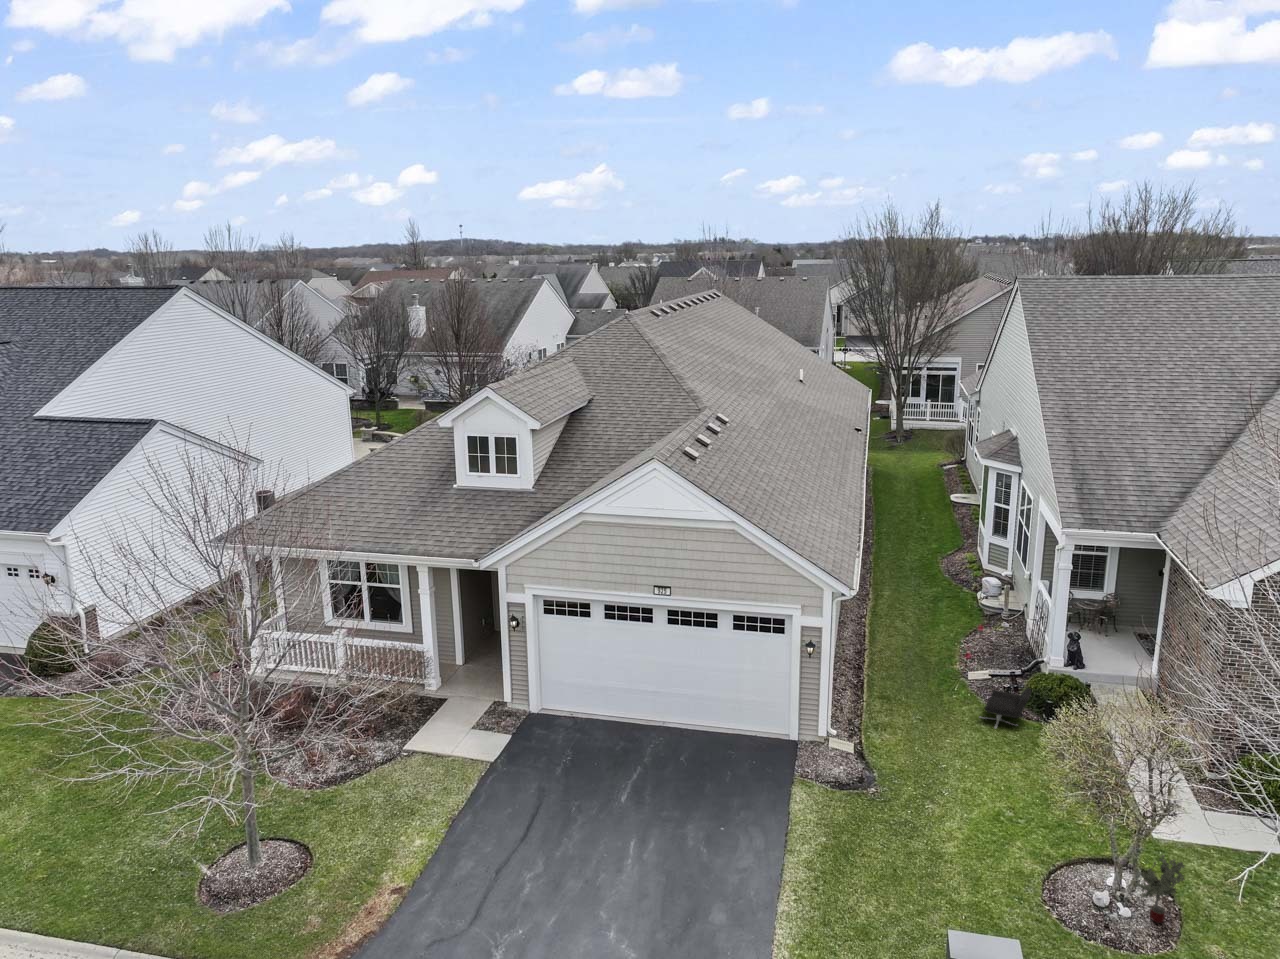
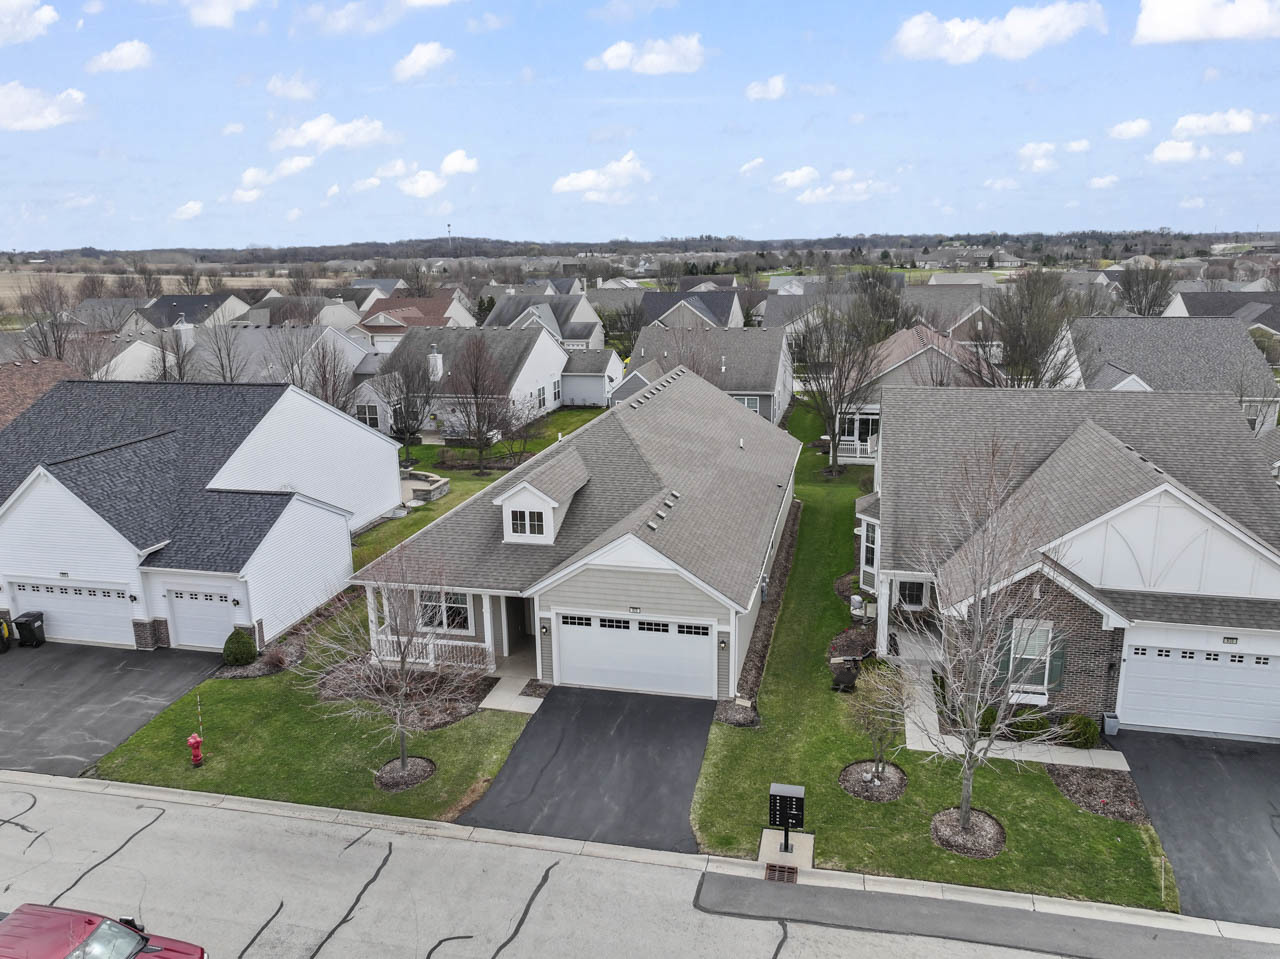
potted tree: present [1136,855,1184,923] -> none [880,753,905,789]

